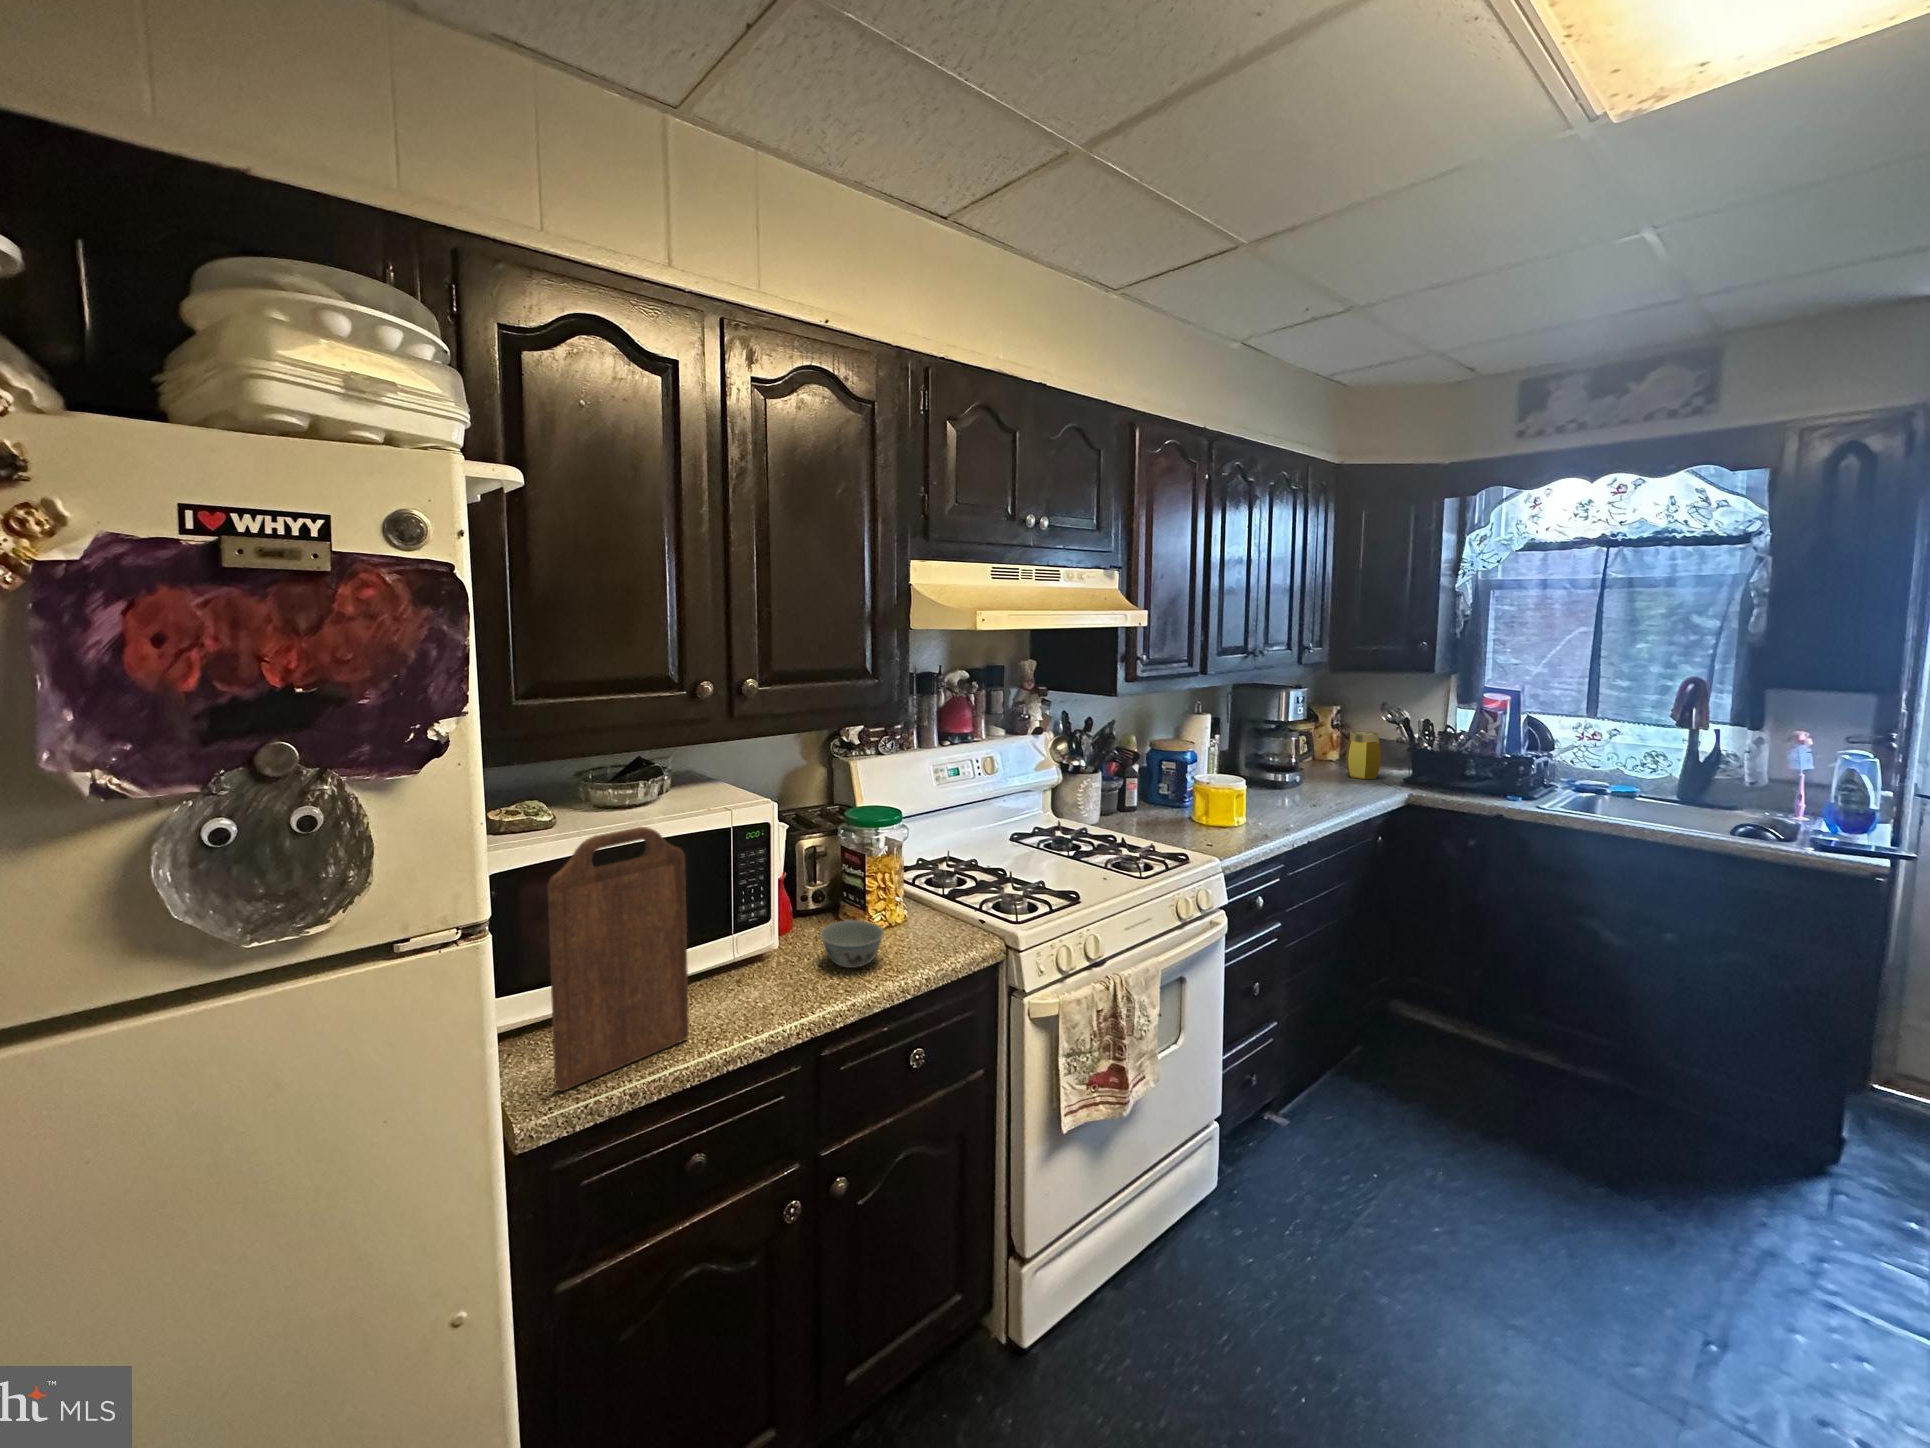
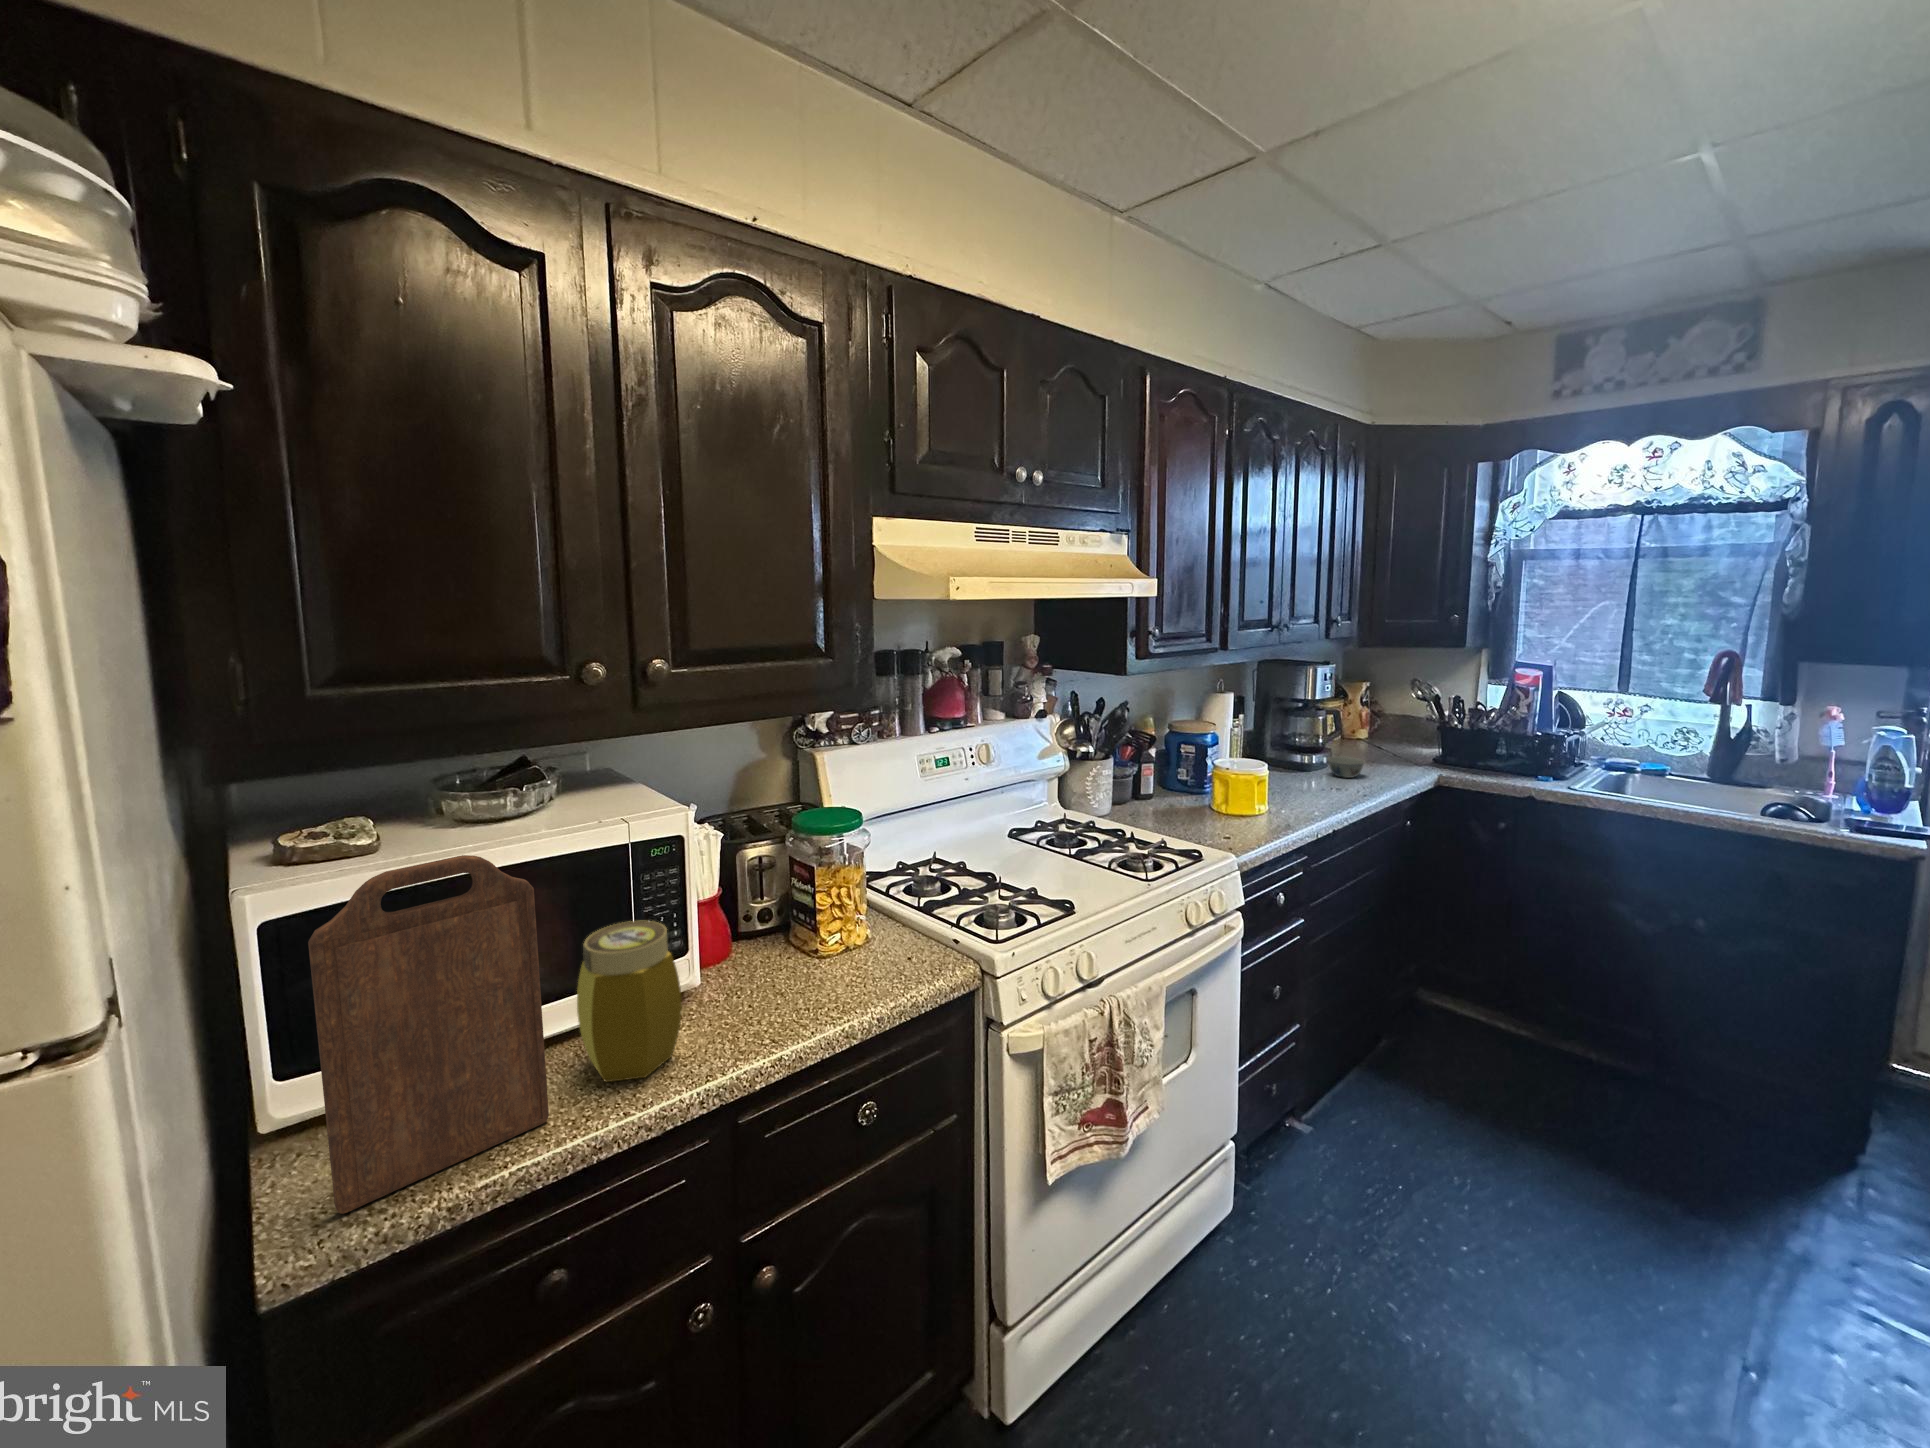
jar: present [1346,731,1381,779] -> present [577,921,682,1082]
bowl: present [820,920,884,968] -> present [1328,756,1365,778]

